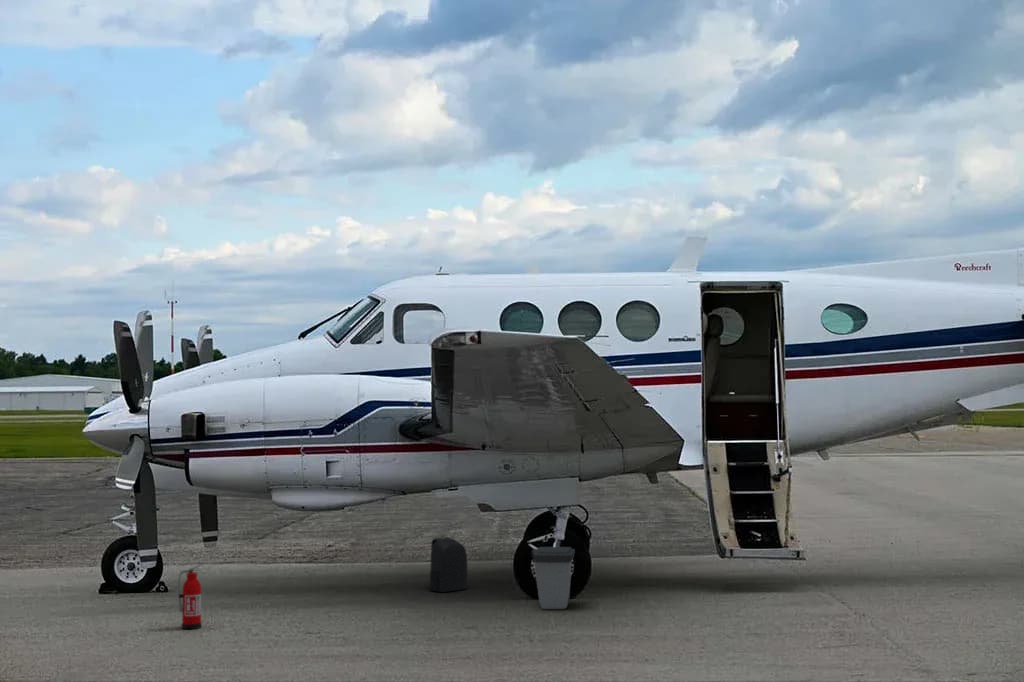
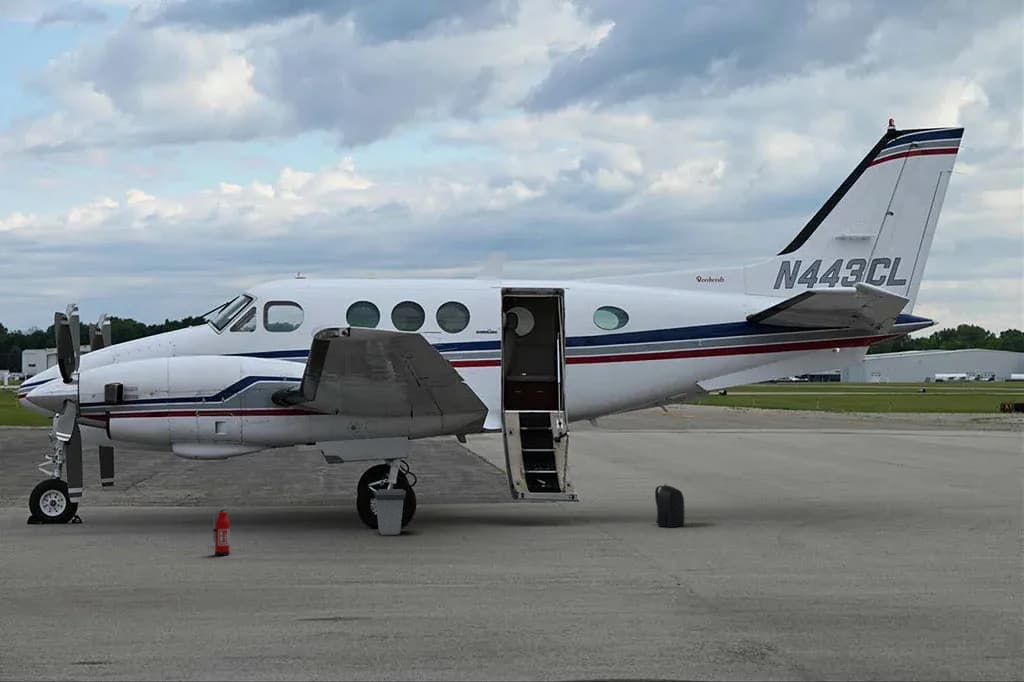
backpack: present [430,537,467,592] -> present [655,485,684,527]
fire extinguisher: present [178,564,203,629] -> present [213,505,230,556]

